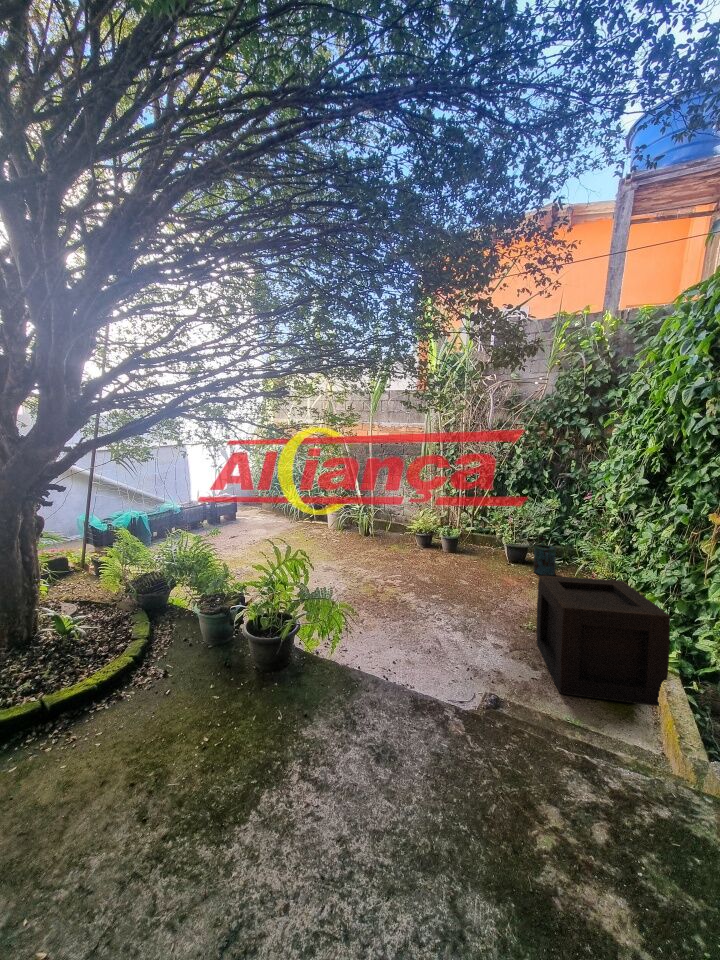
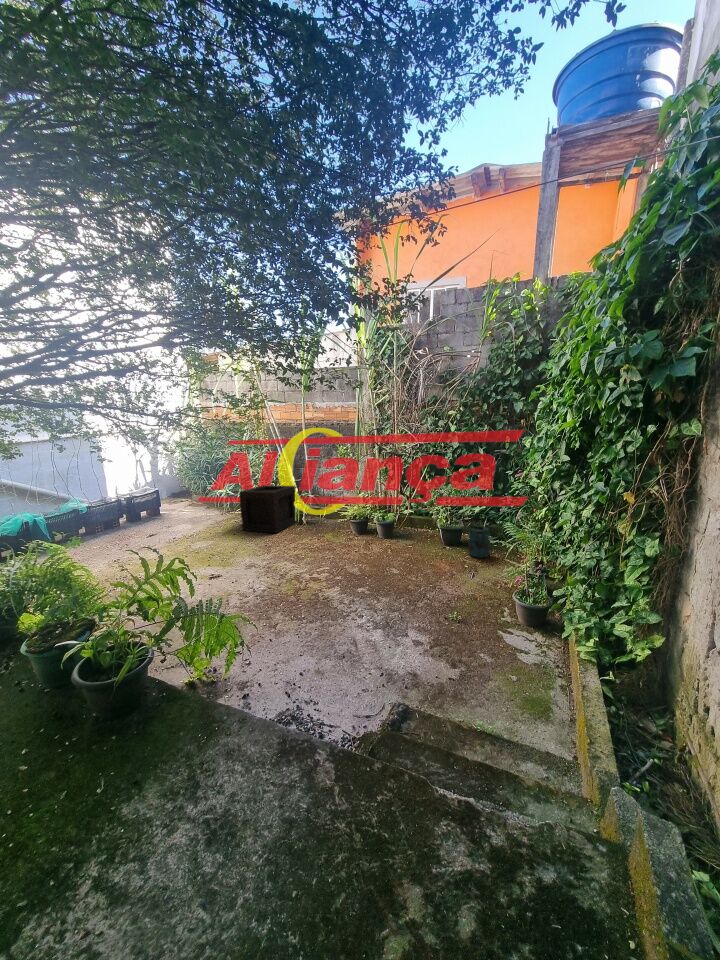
wooden crate: present [537,576,670,706] -> present [240,485,297,533]

